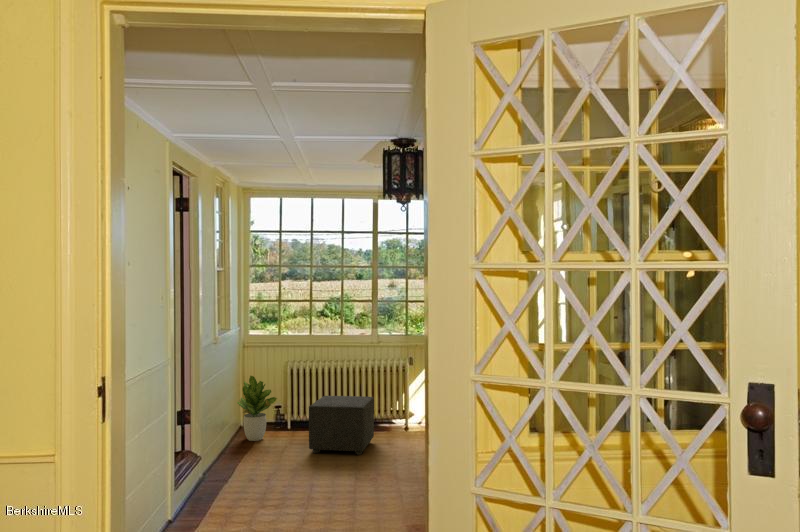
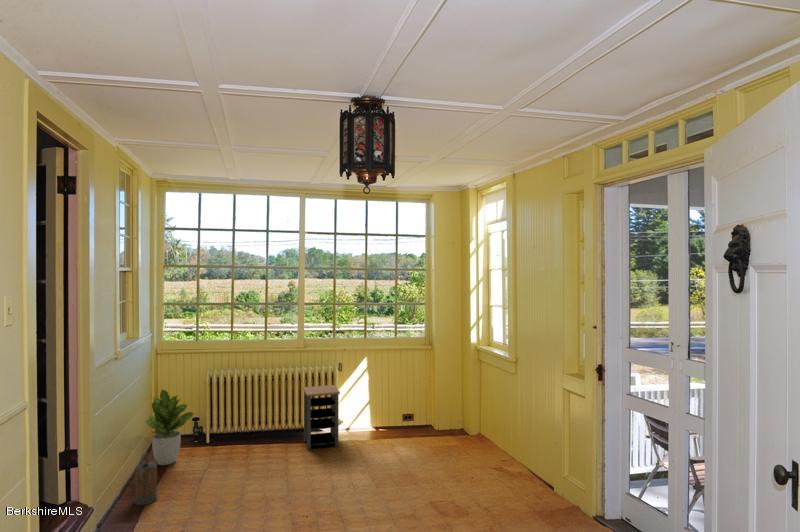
side table: none [375,380,408,438] -> present [303,385,340,450]
ottoman: present [309,396,374,455] -> none [232,407,305,479]
watering can: none [233,421,250,463] -> present [135,452,157,505]

